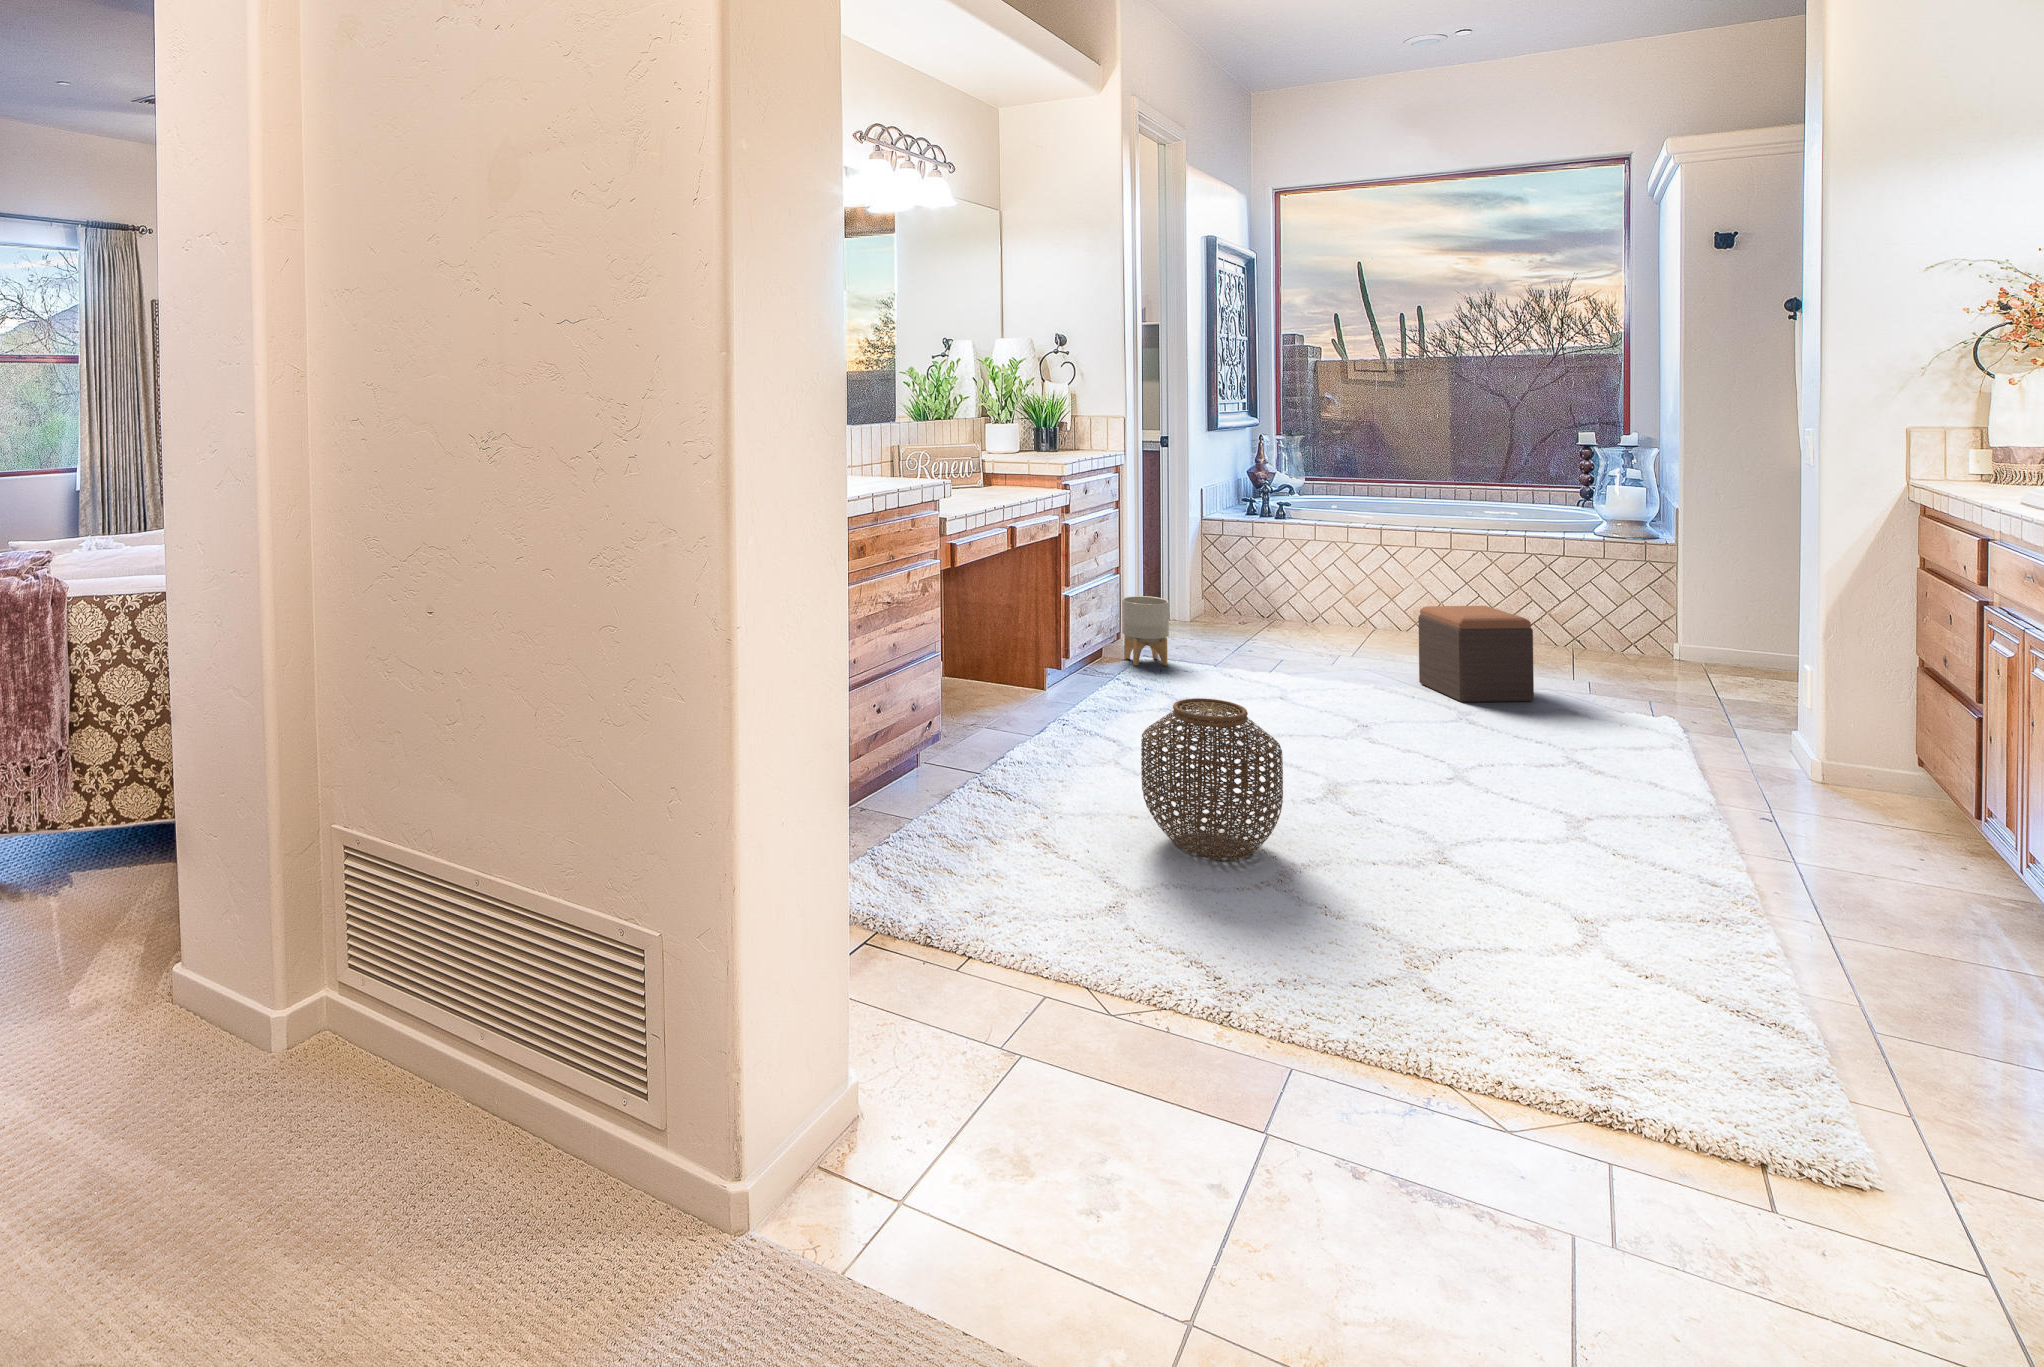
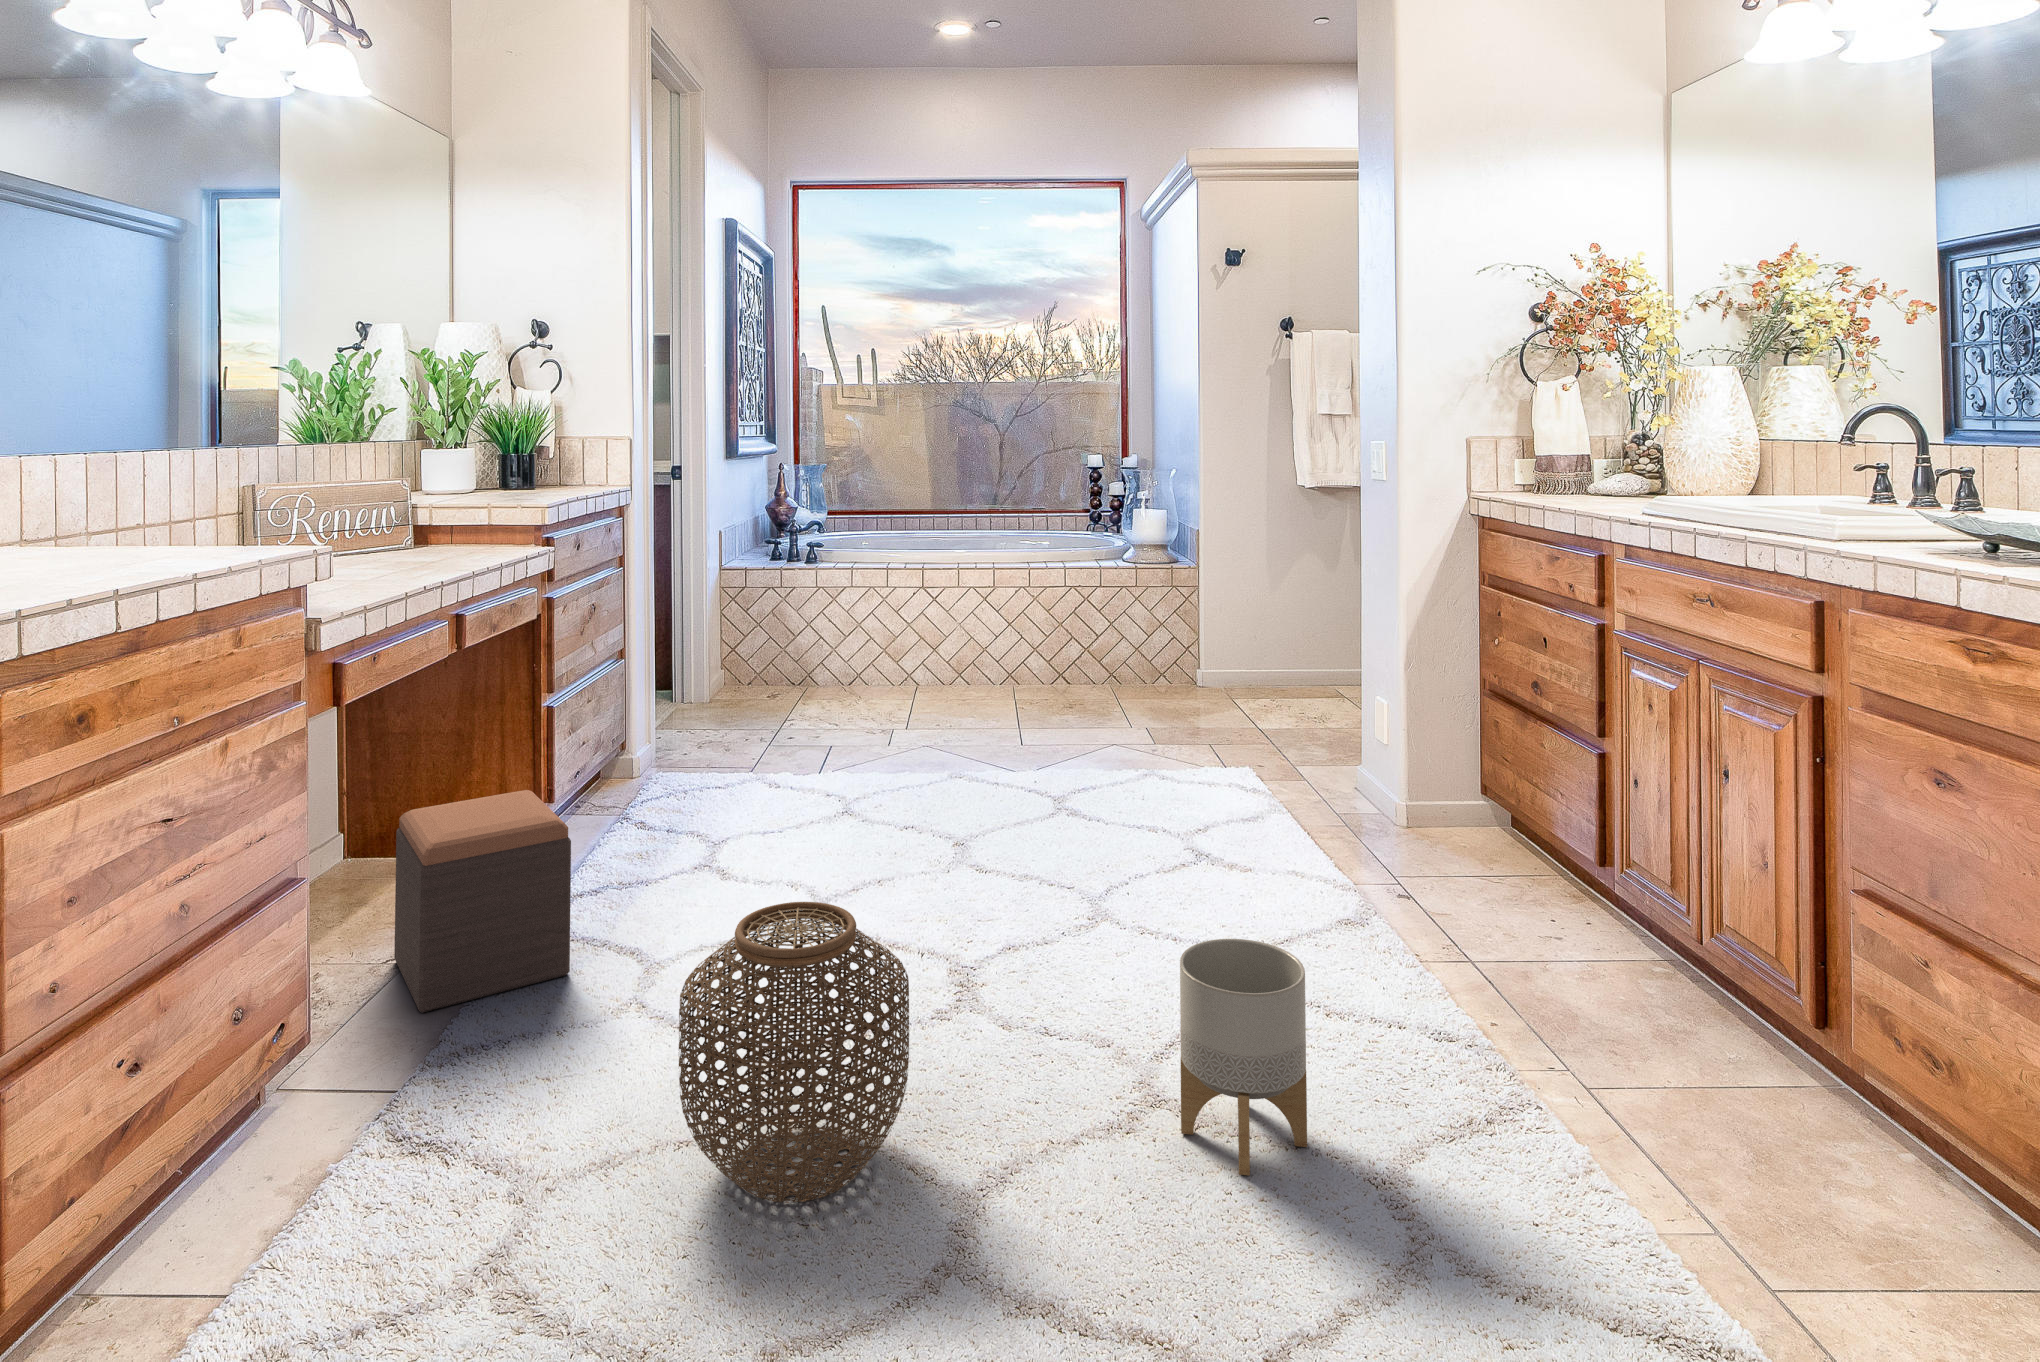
planter: present [1122,596,1169,666] -> present [1180,939,1307,1176]
footstool: present [1418,606,1534,702] -> present [394,790,571,1013]

